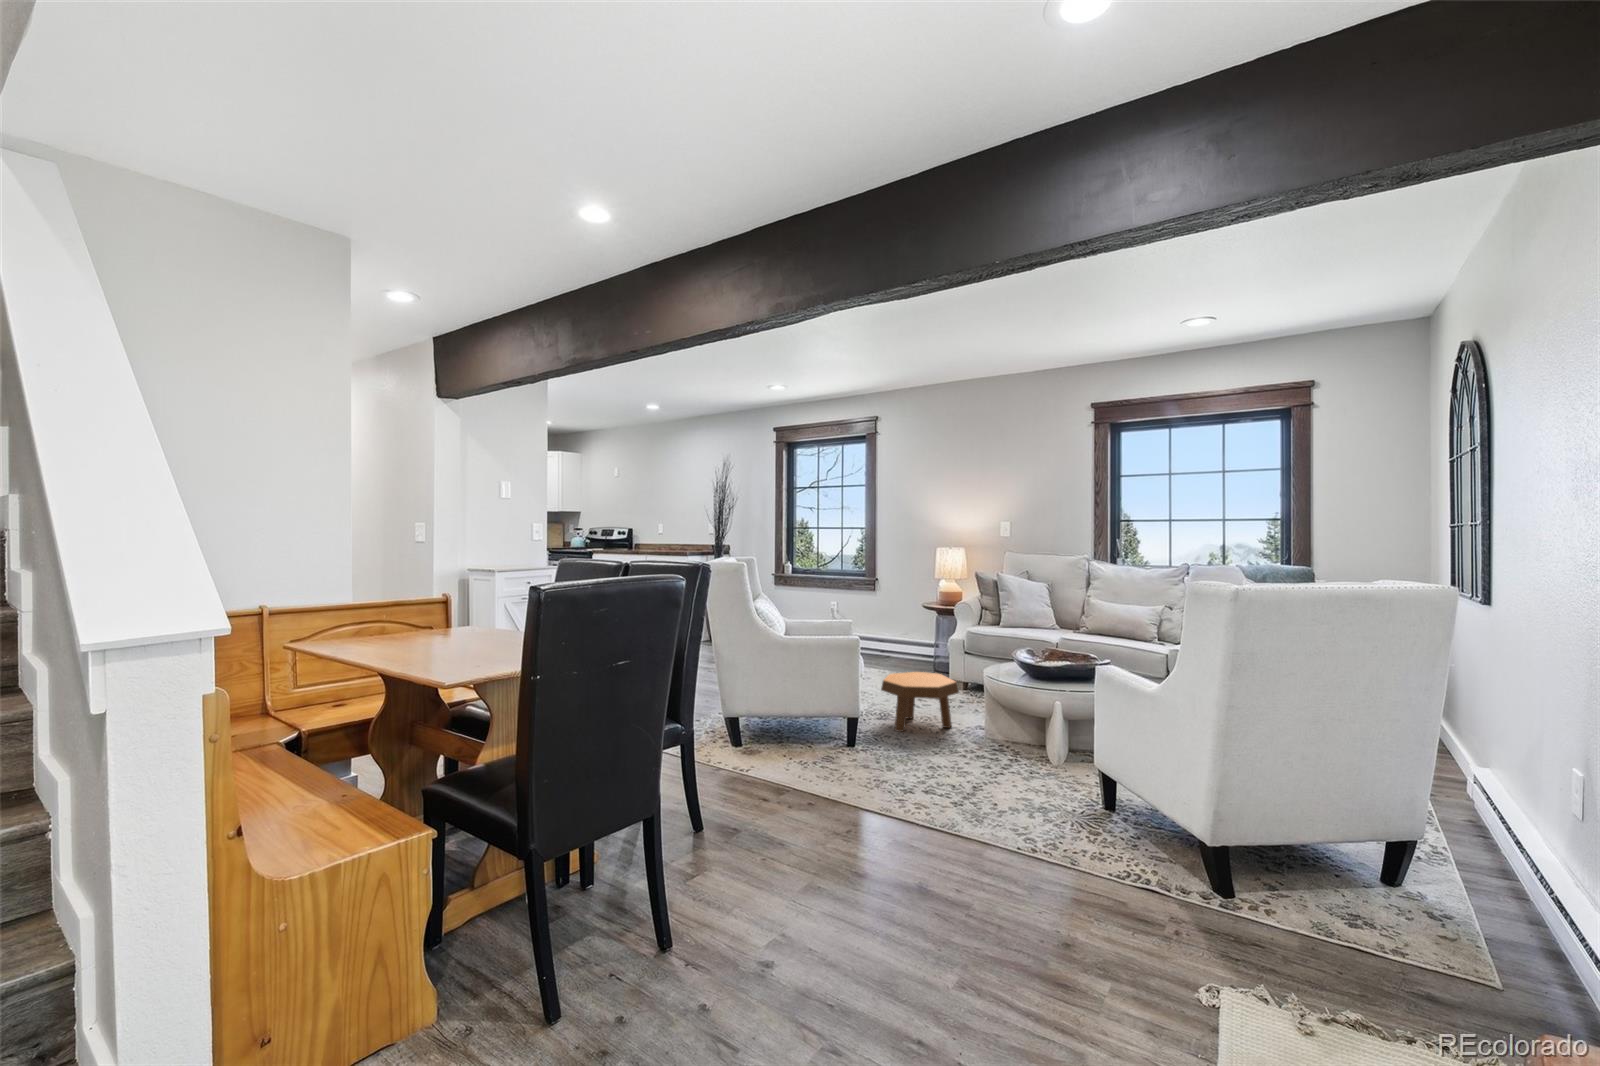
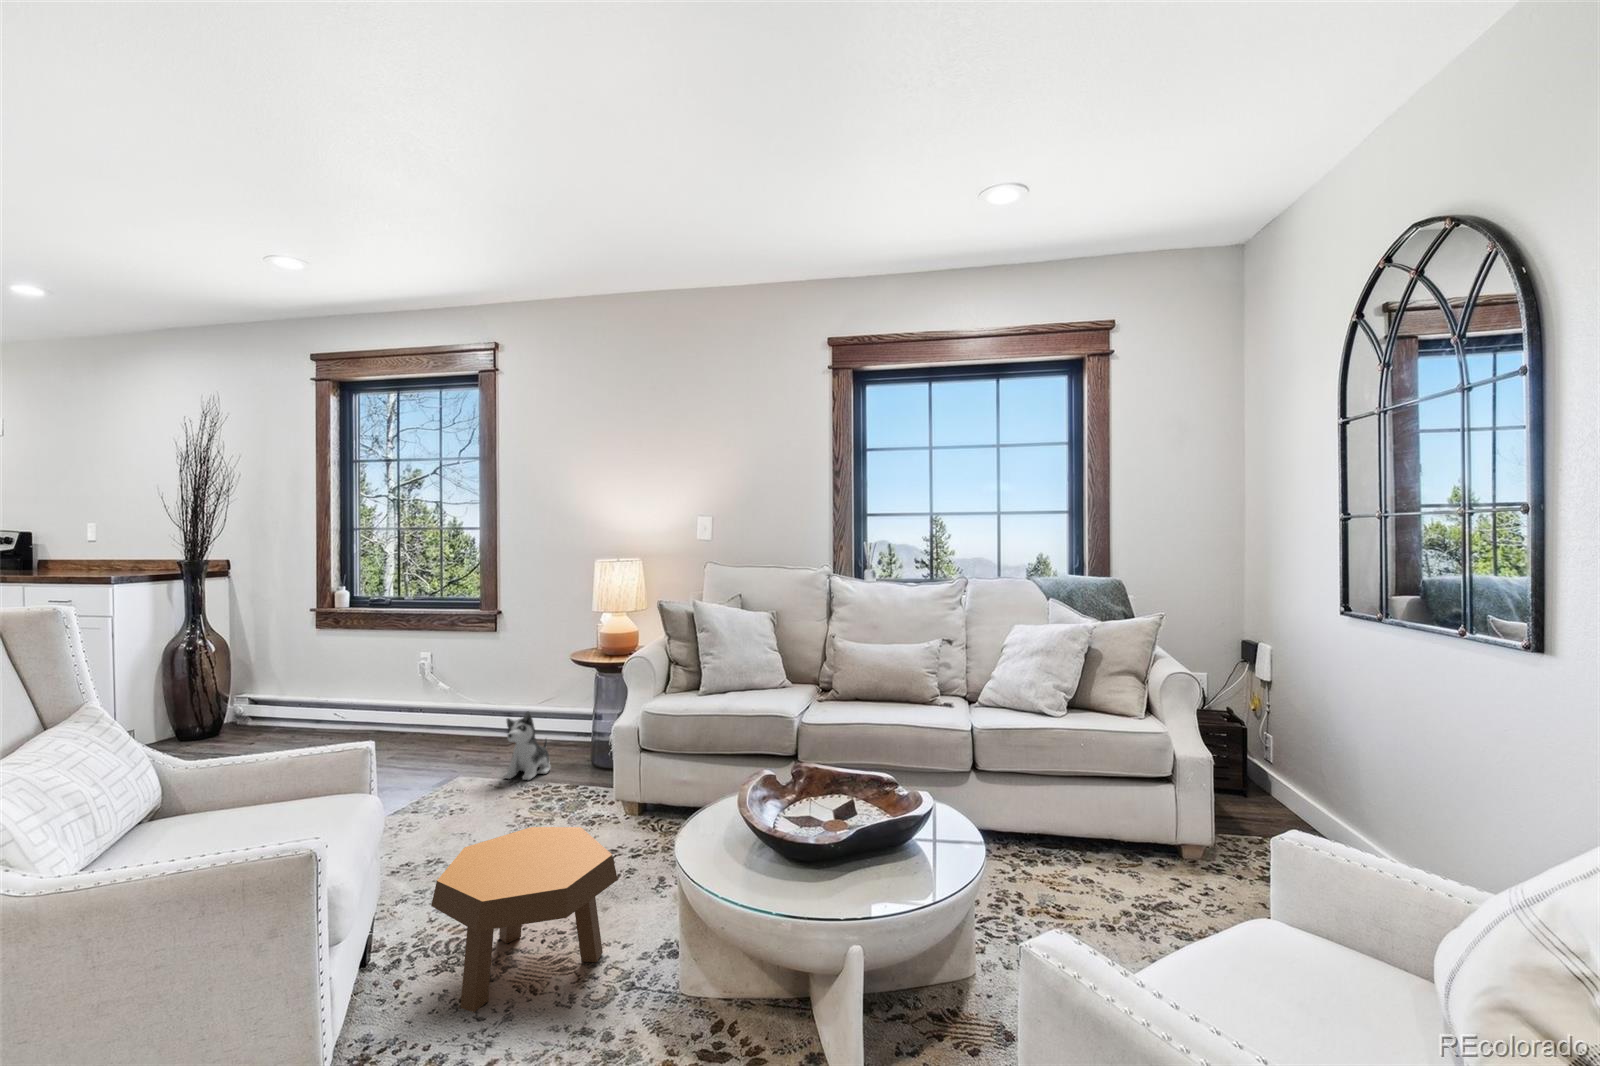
plush toy: none [886,634,911,673] -> present [504,711,550,780]

